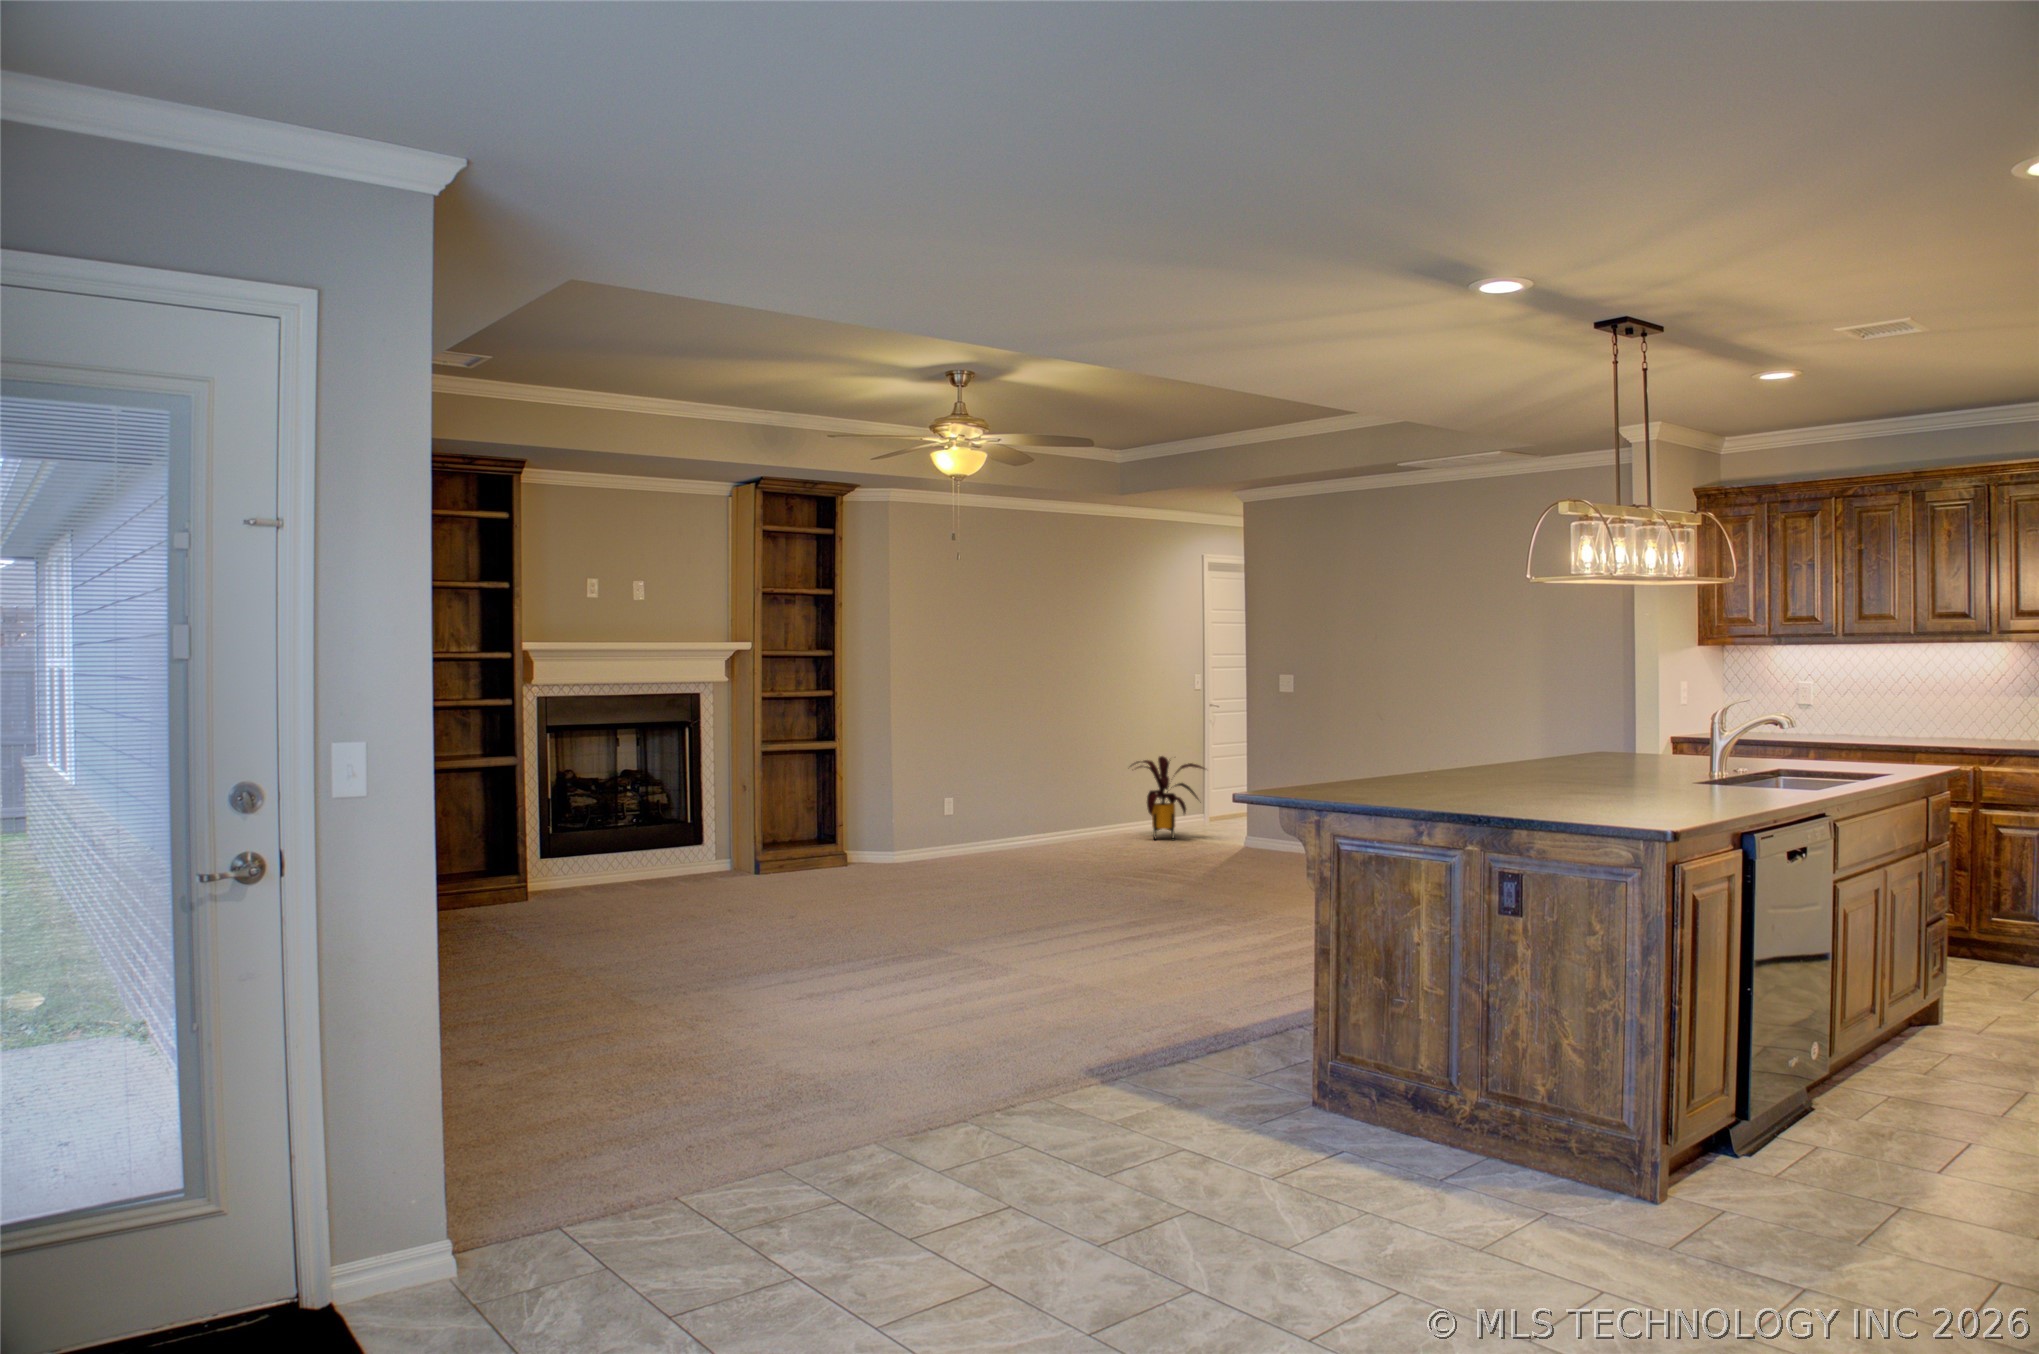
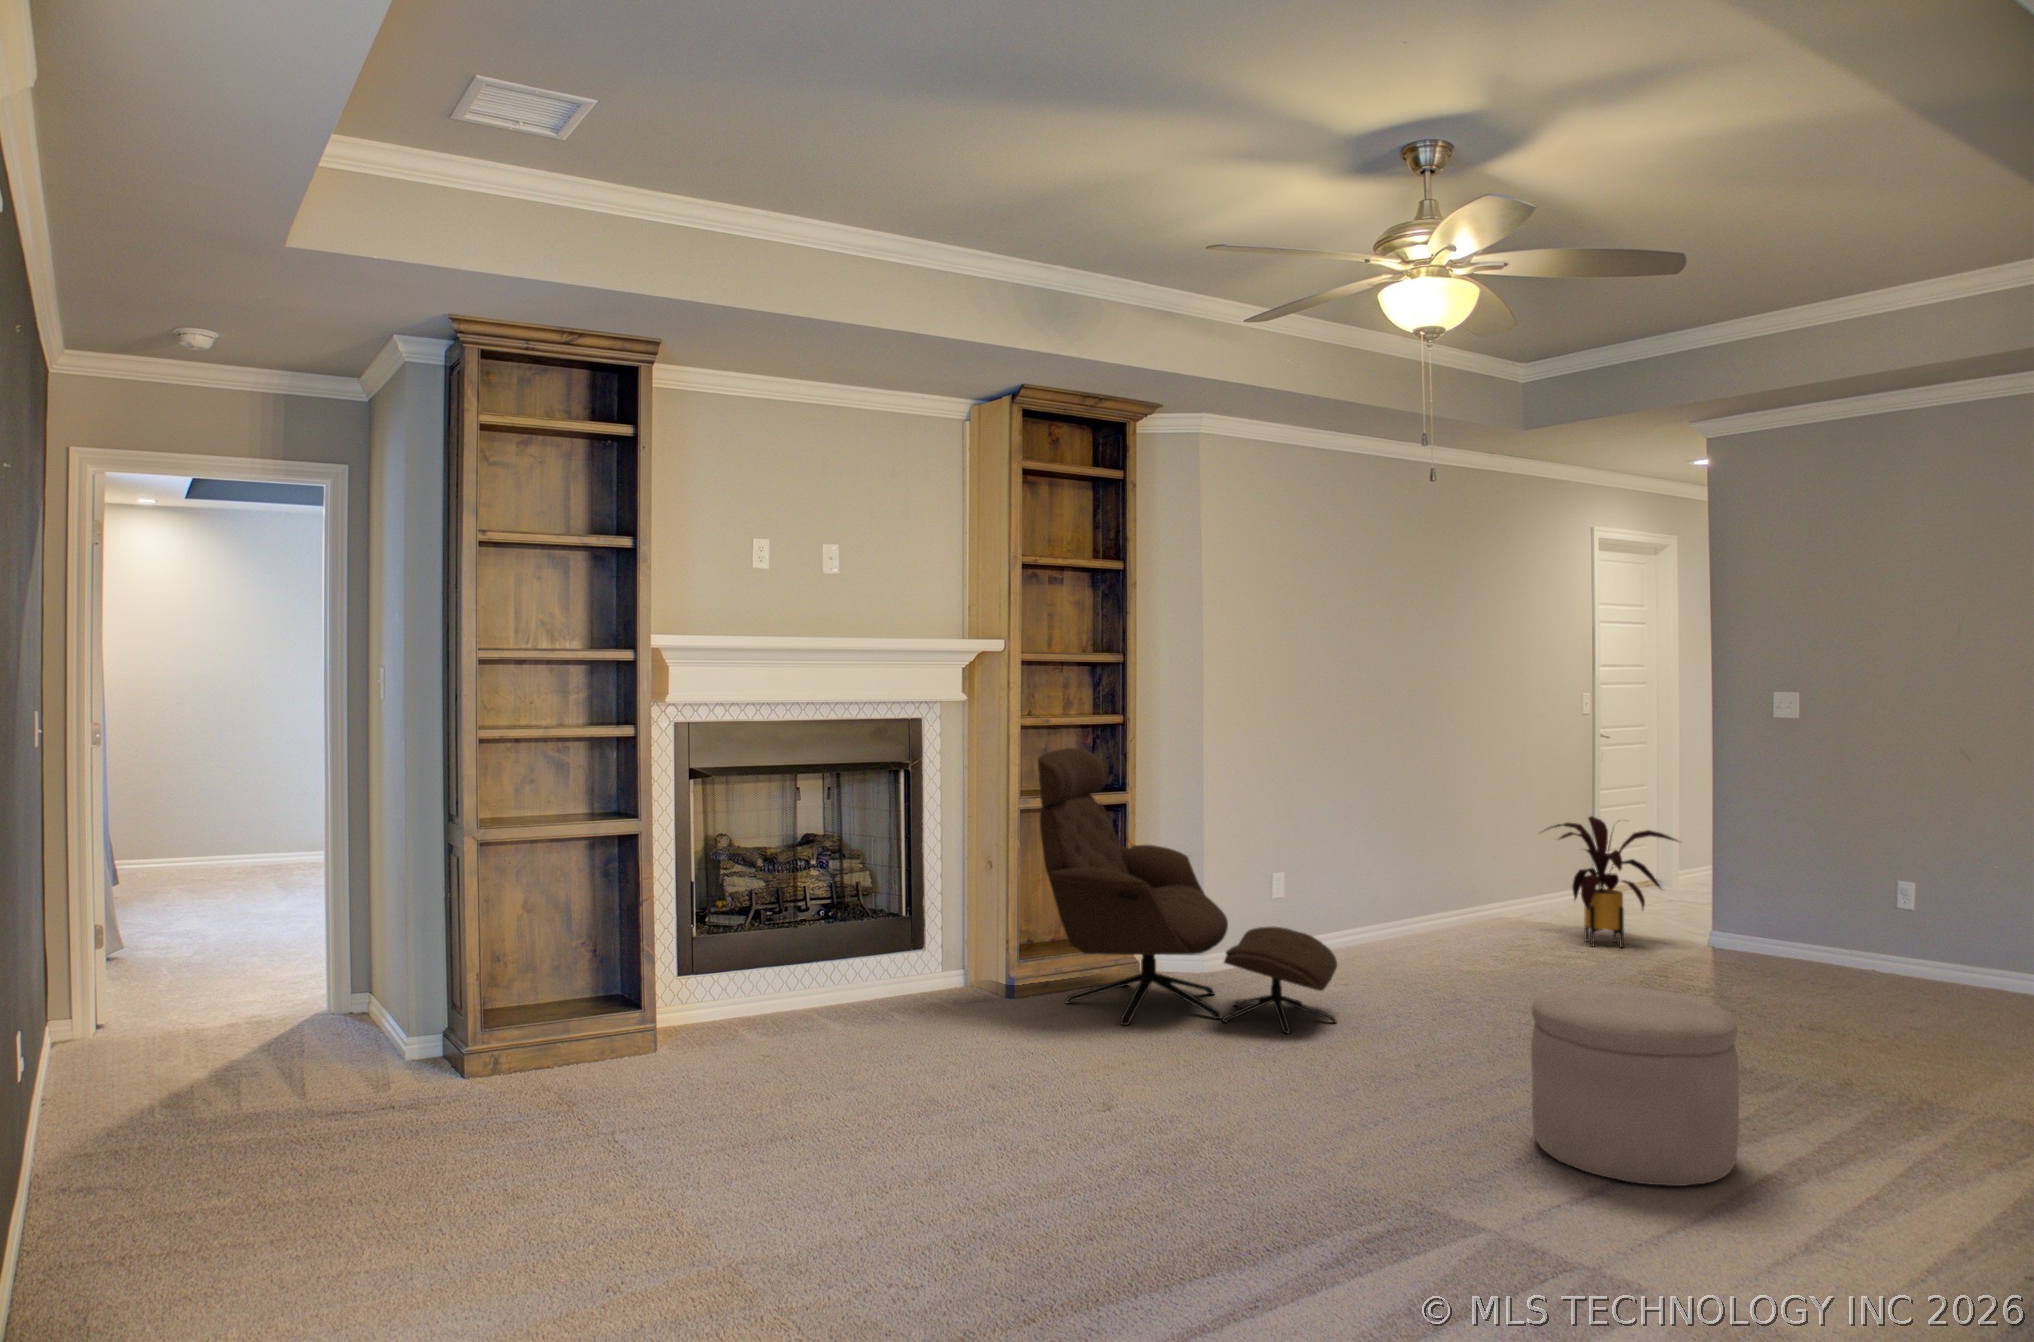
lounge chair: none [774,712,964,882] -> present [1038,748,1337,1033]
ottoman: none [1027,832,1125,924] -> present [1531,984,1739,1186]

